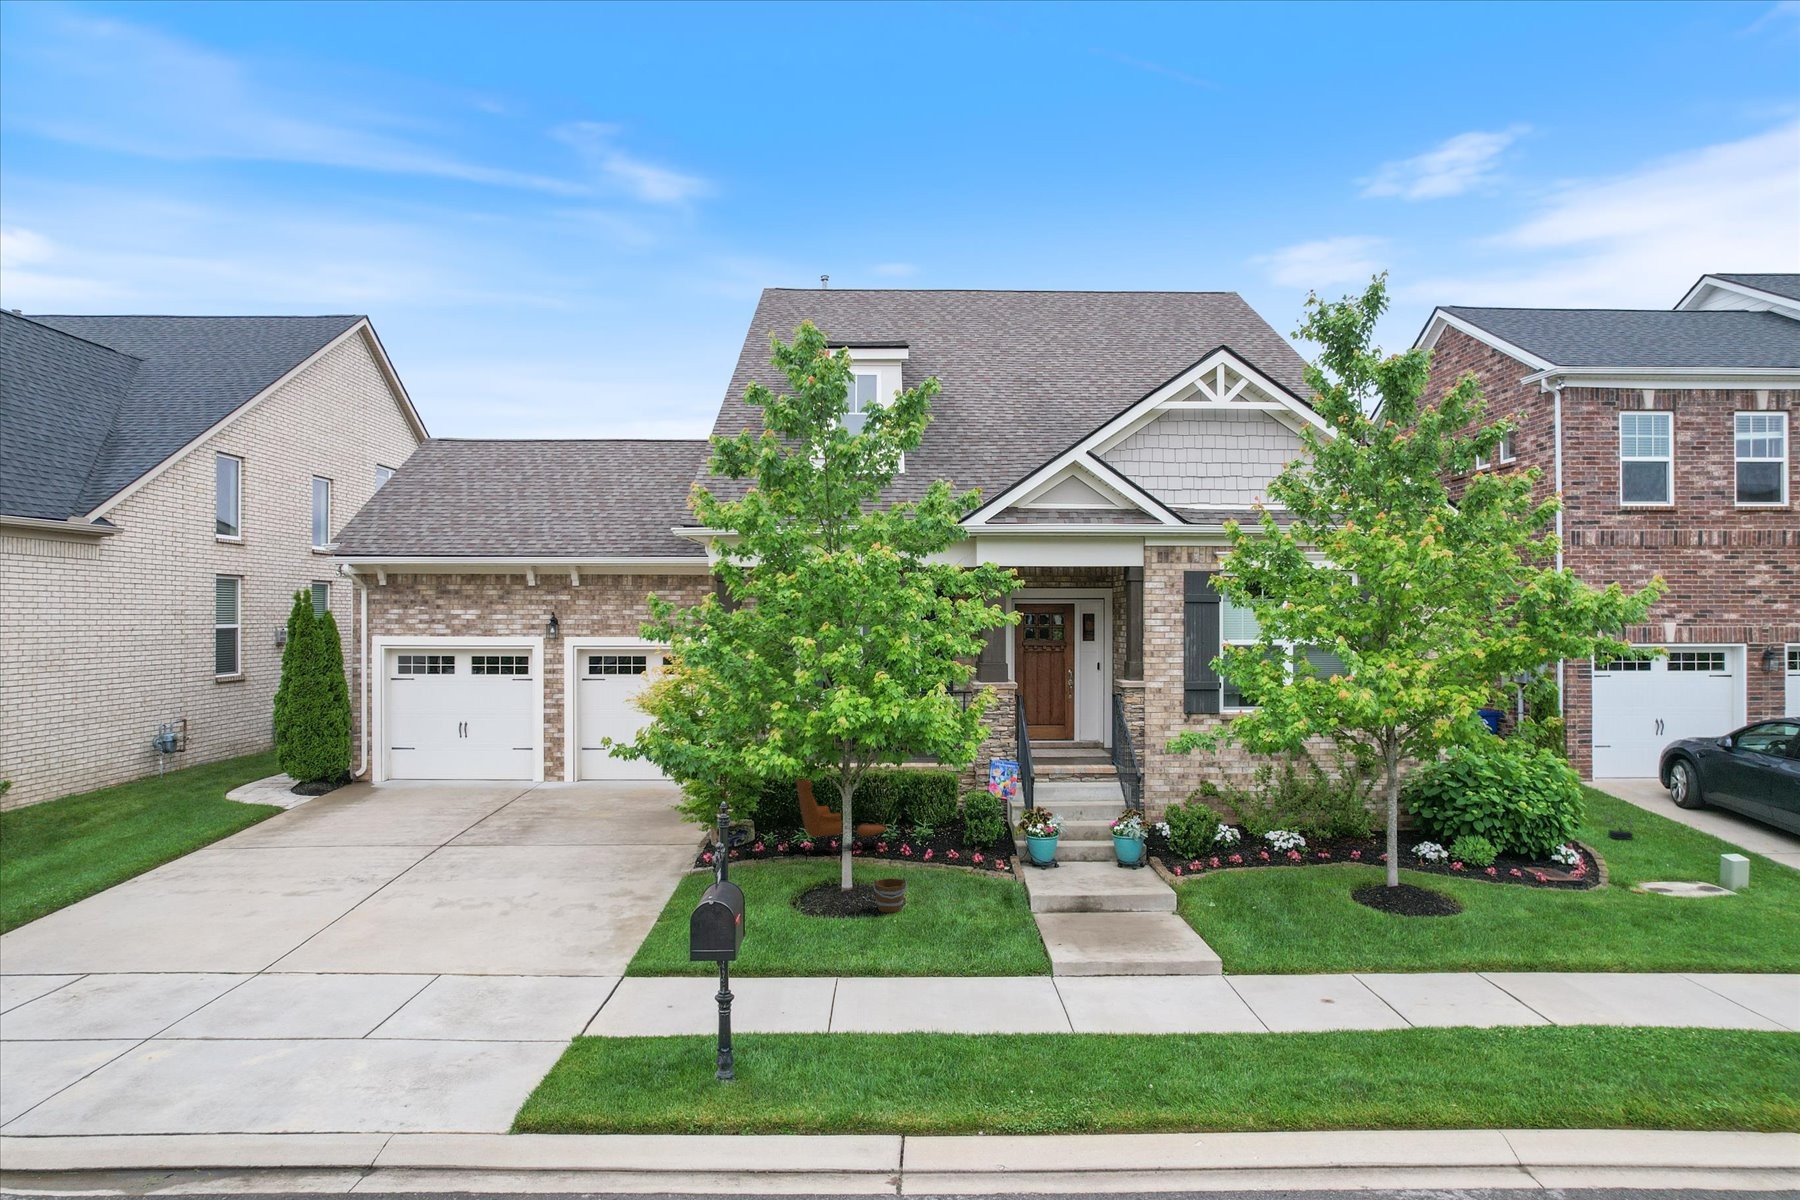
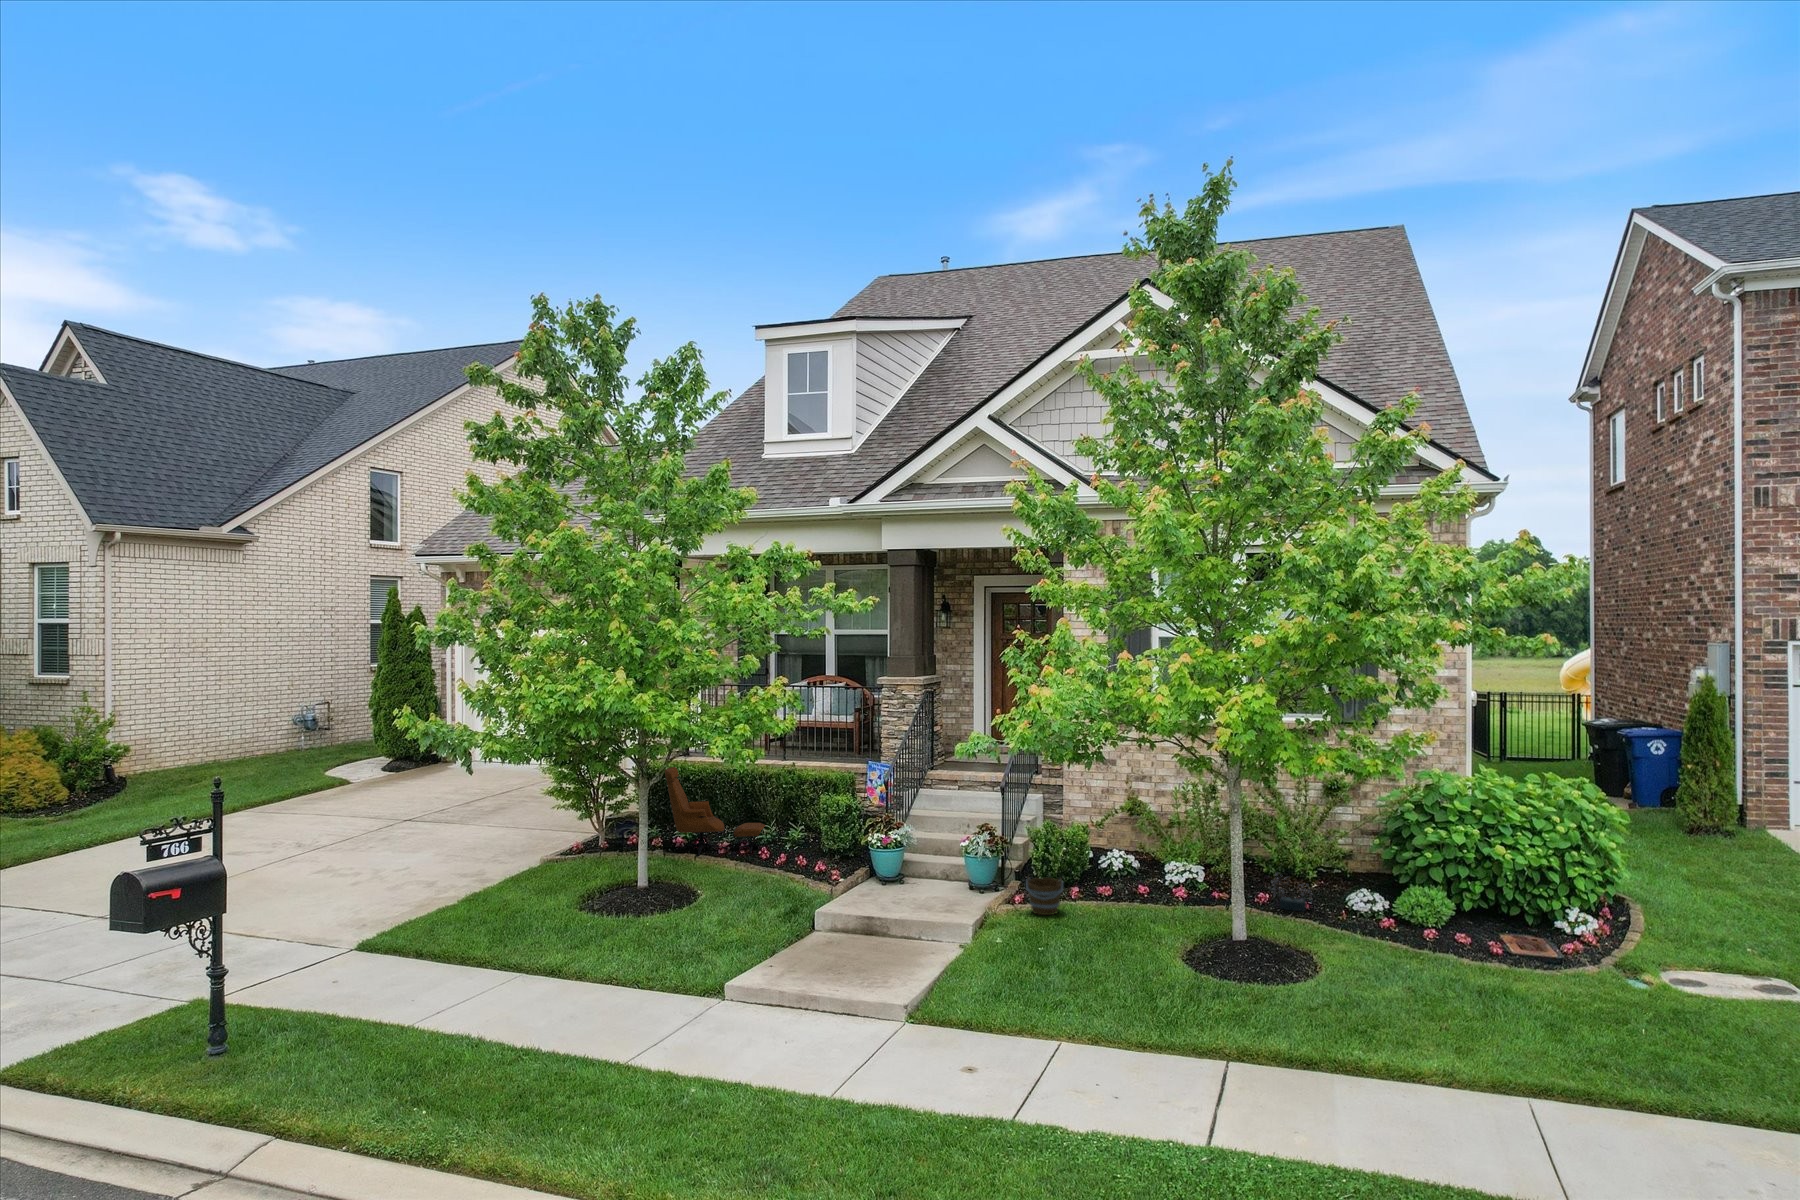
decorative plant: present [1606,813,1633,839] -> present [1271,874,1309,912]
bucket: present [873,877,907,913] -> present [1026,877,1063,915]

